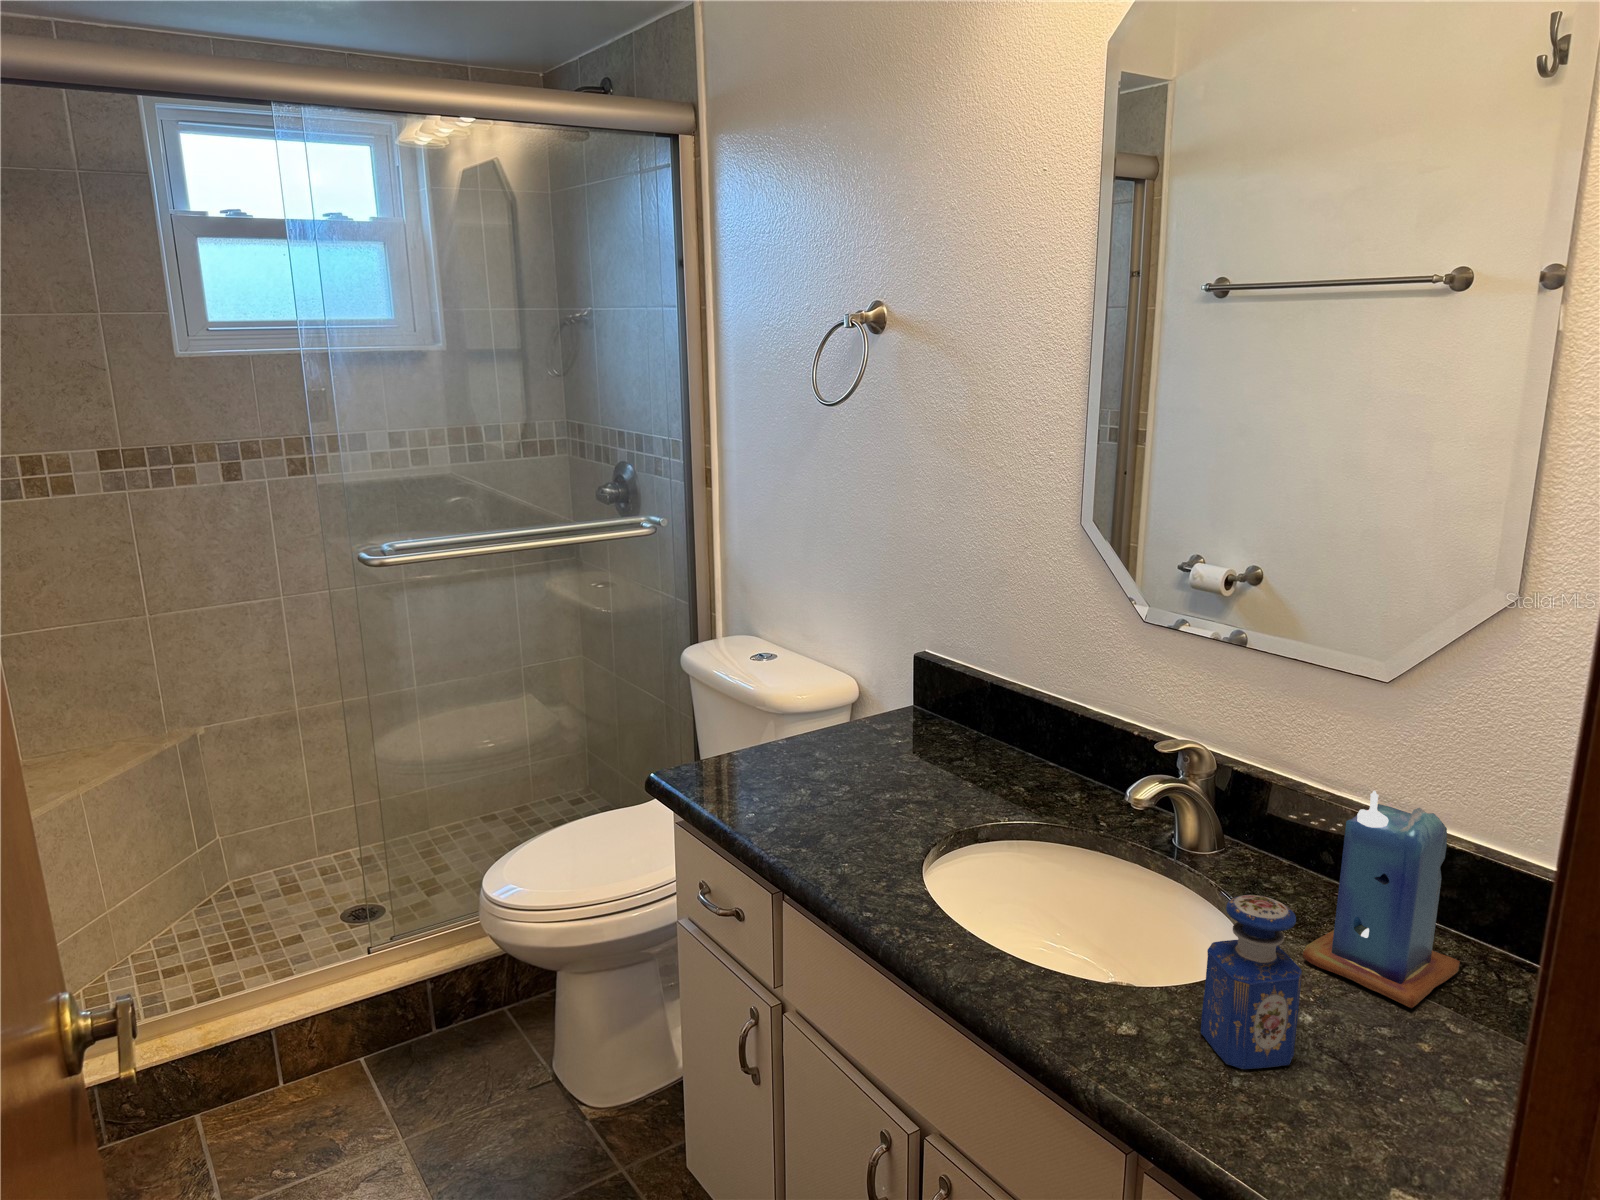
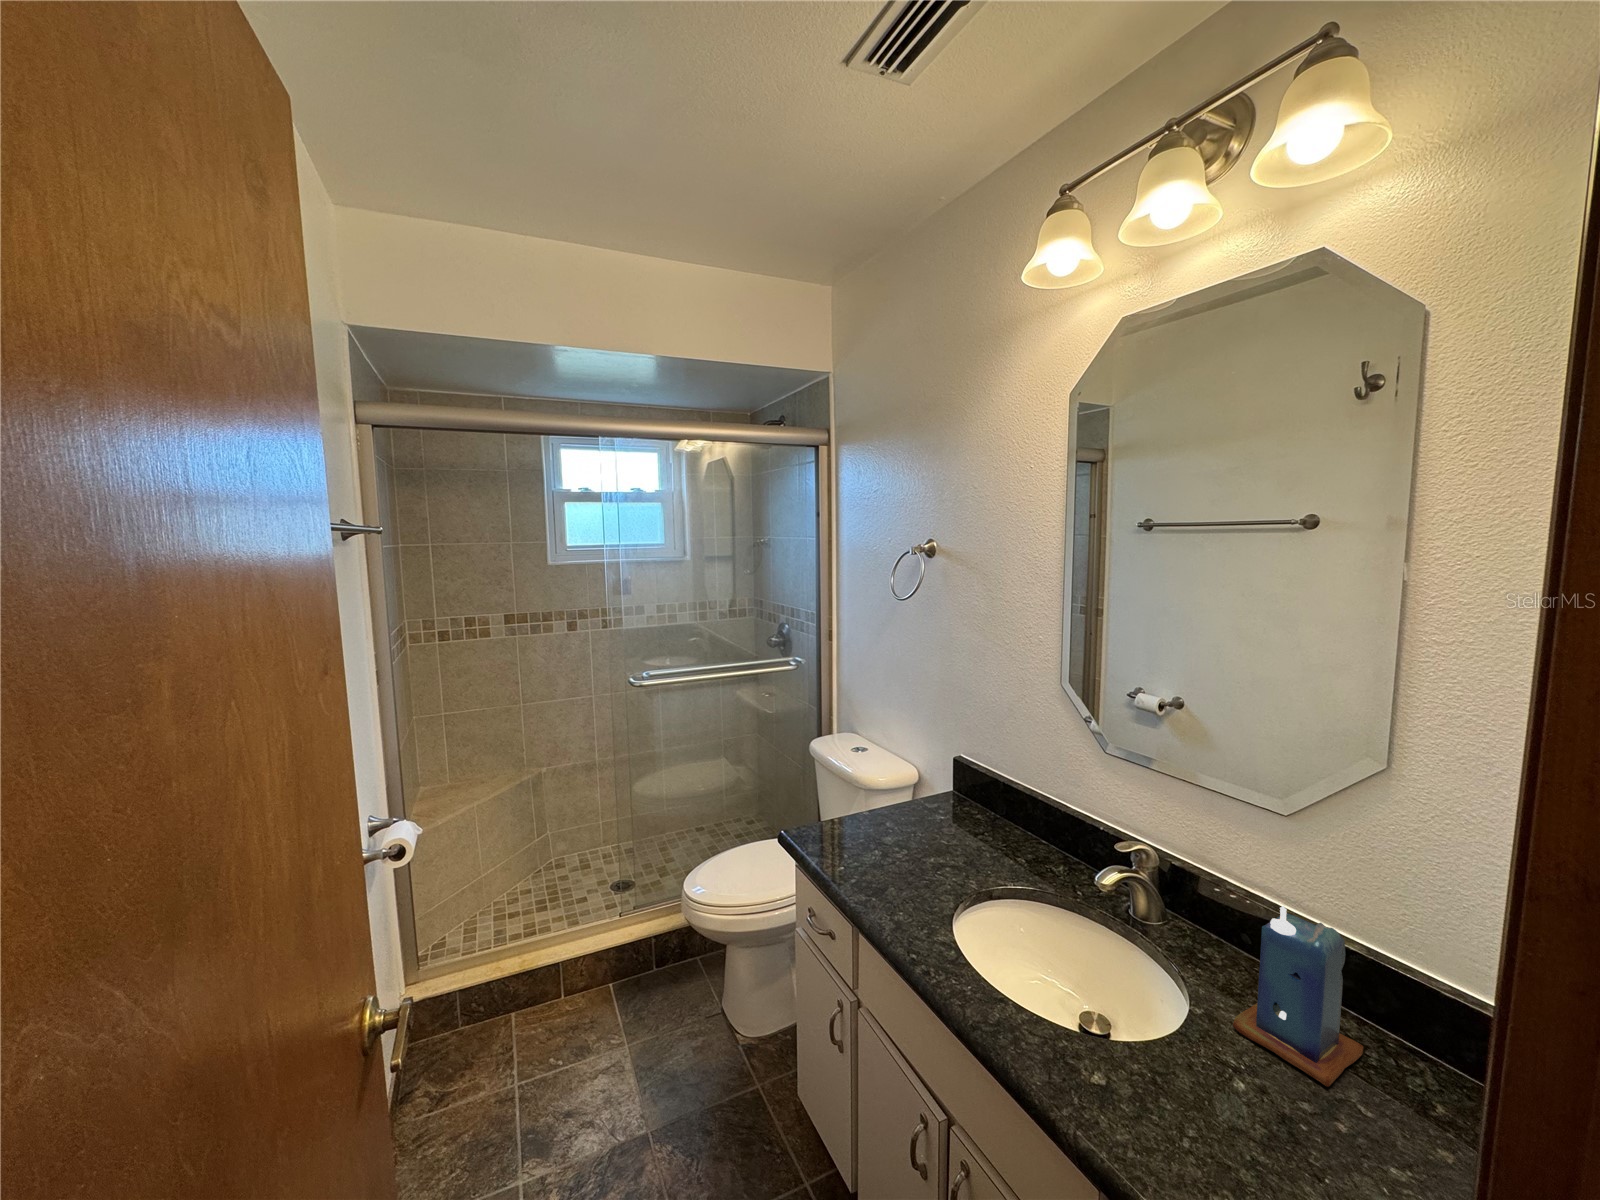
perfume bottle: present [1201,895,1302,1069] -> none [1157,987,1237,1132]

